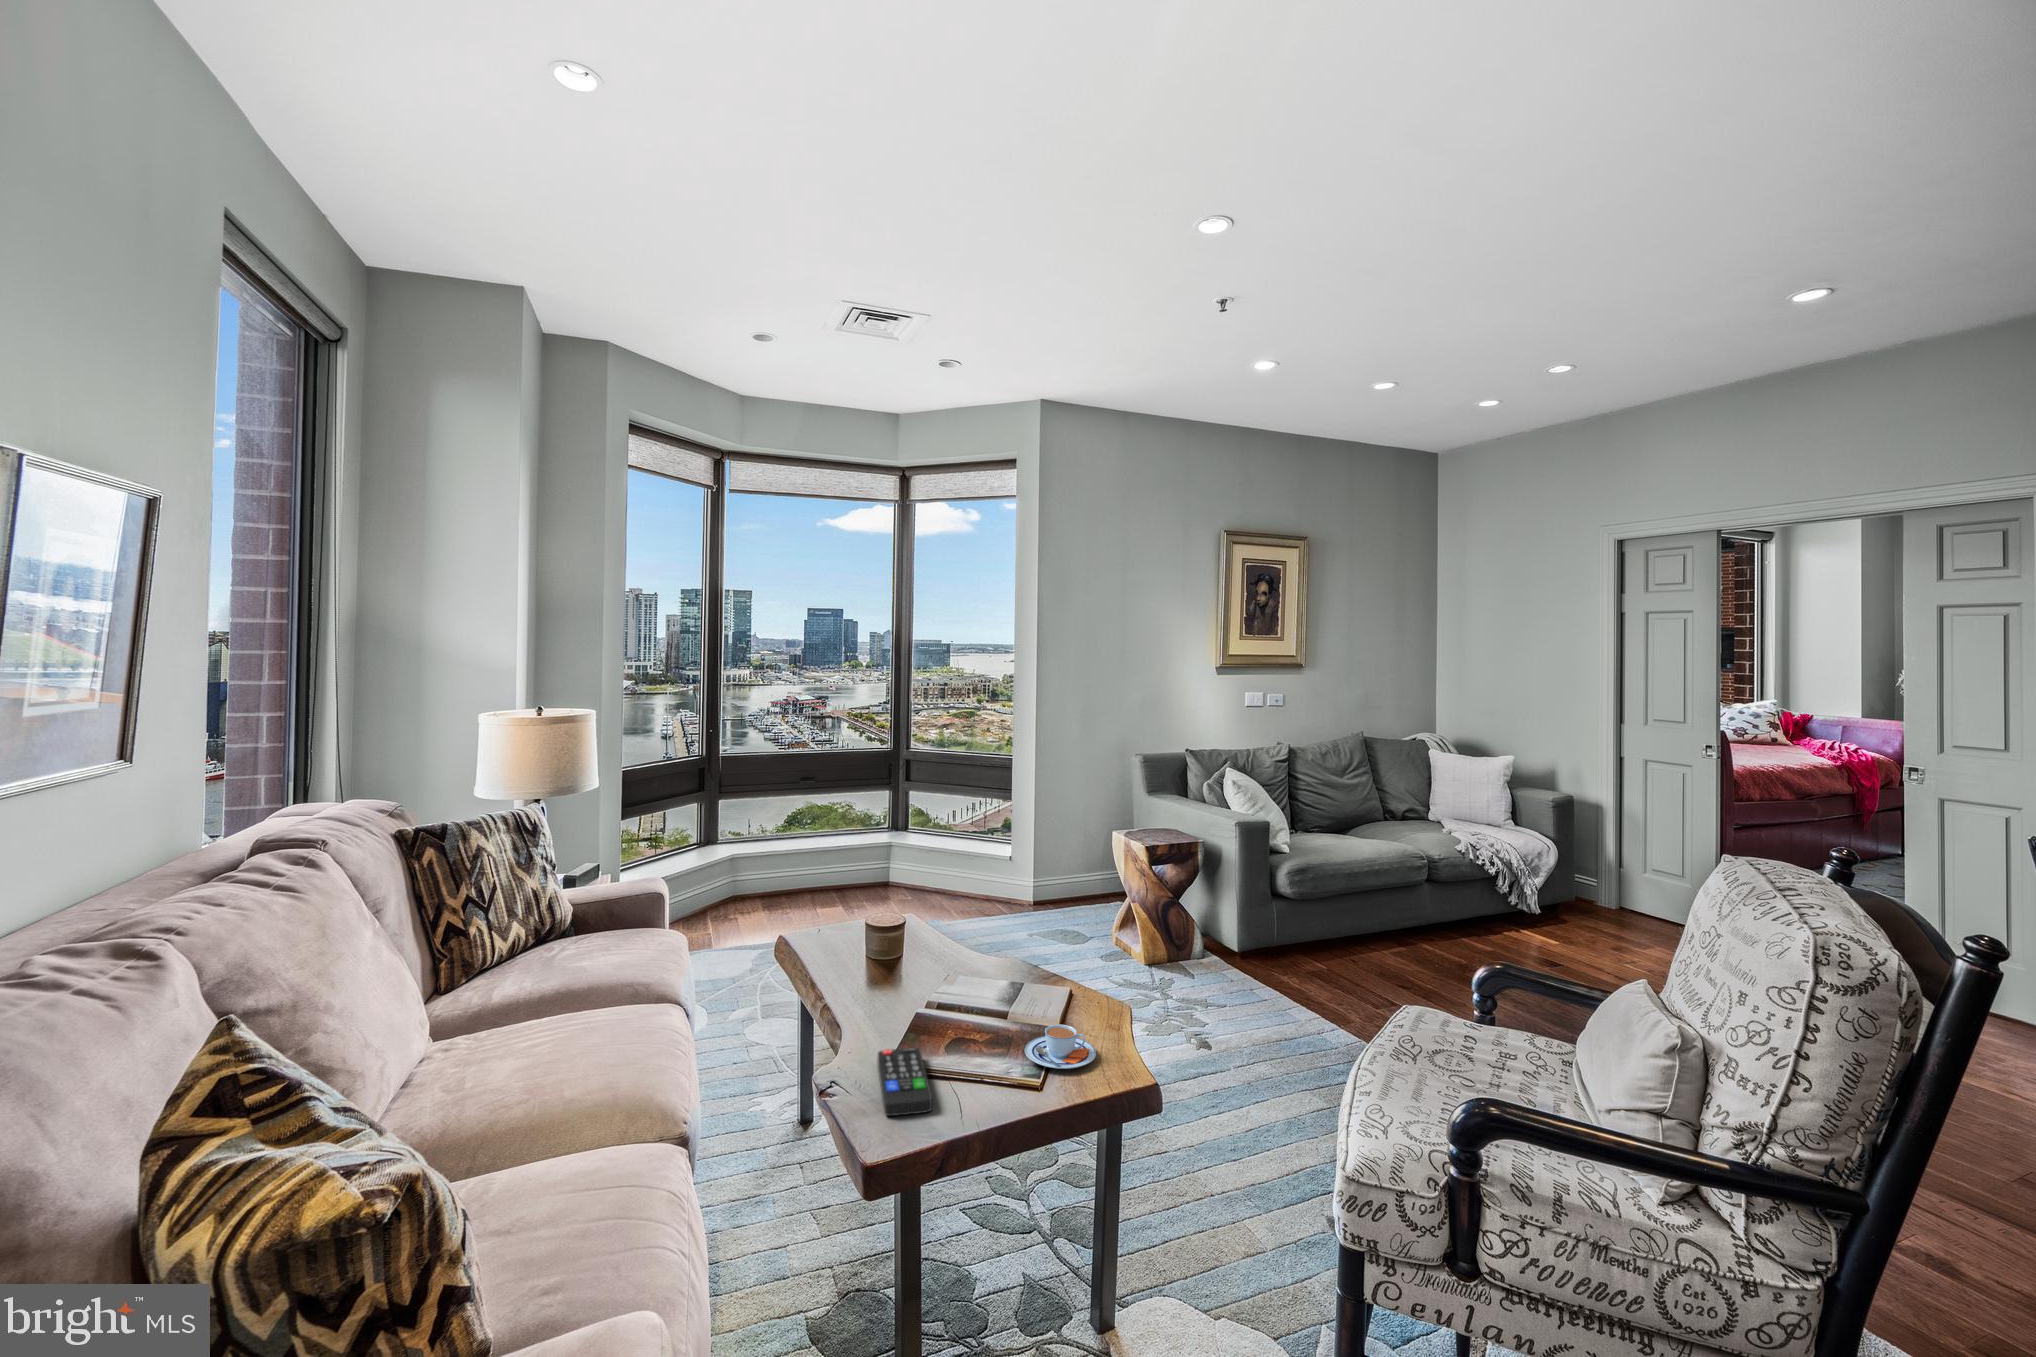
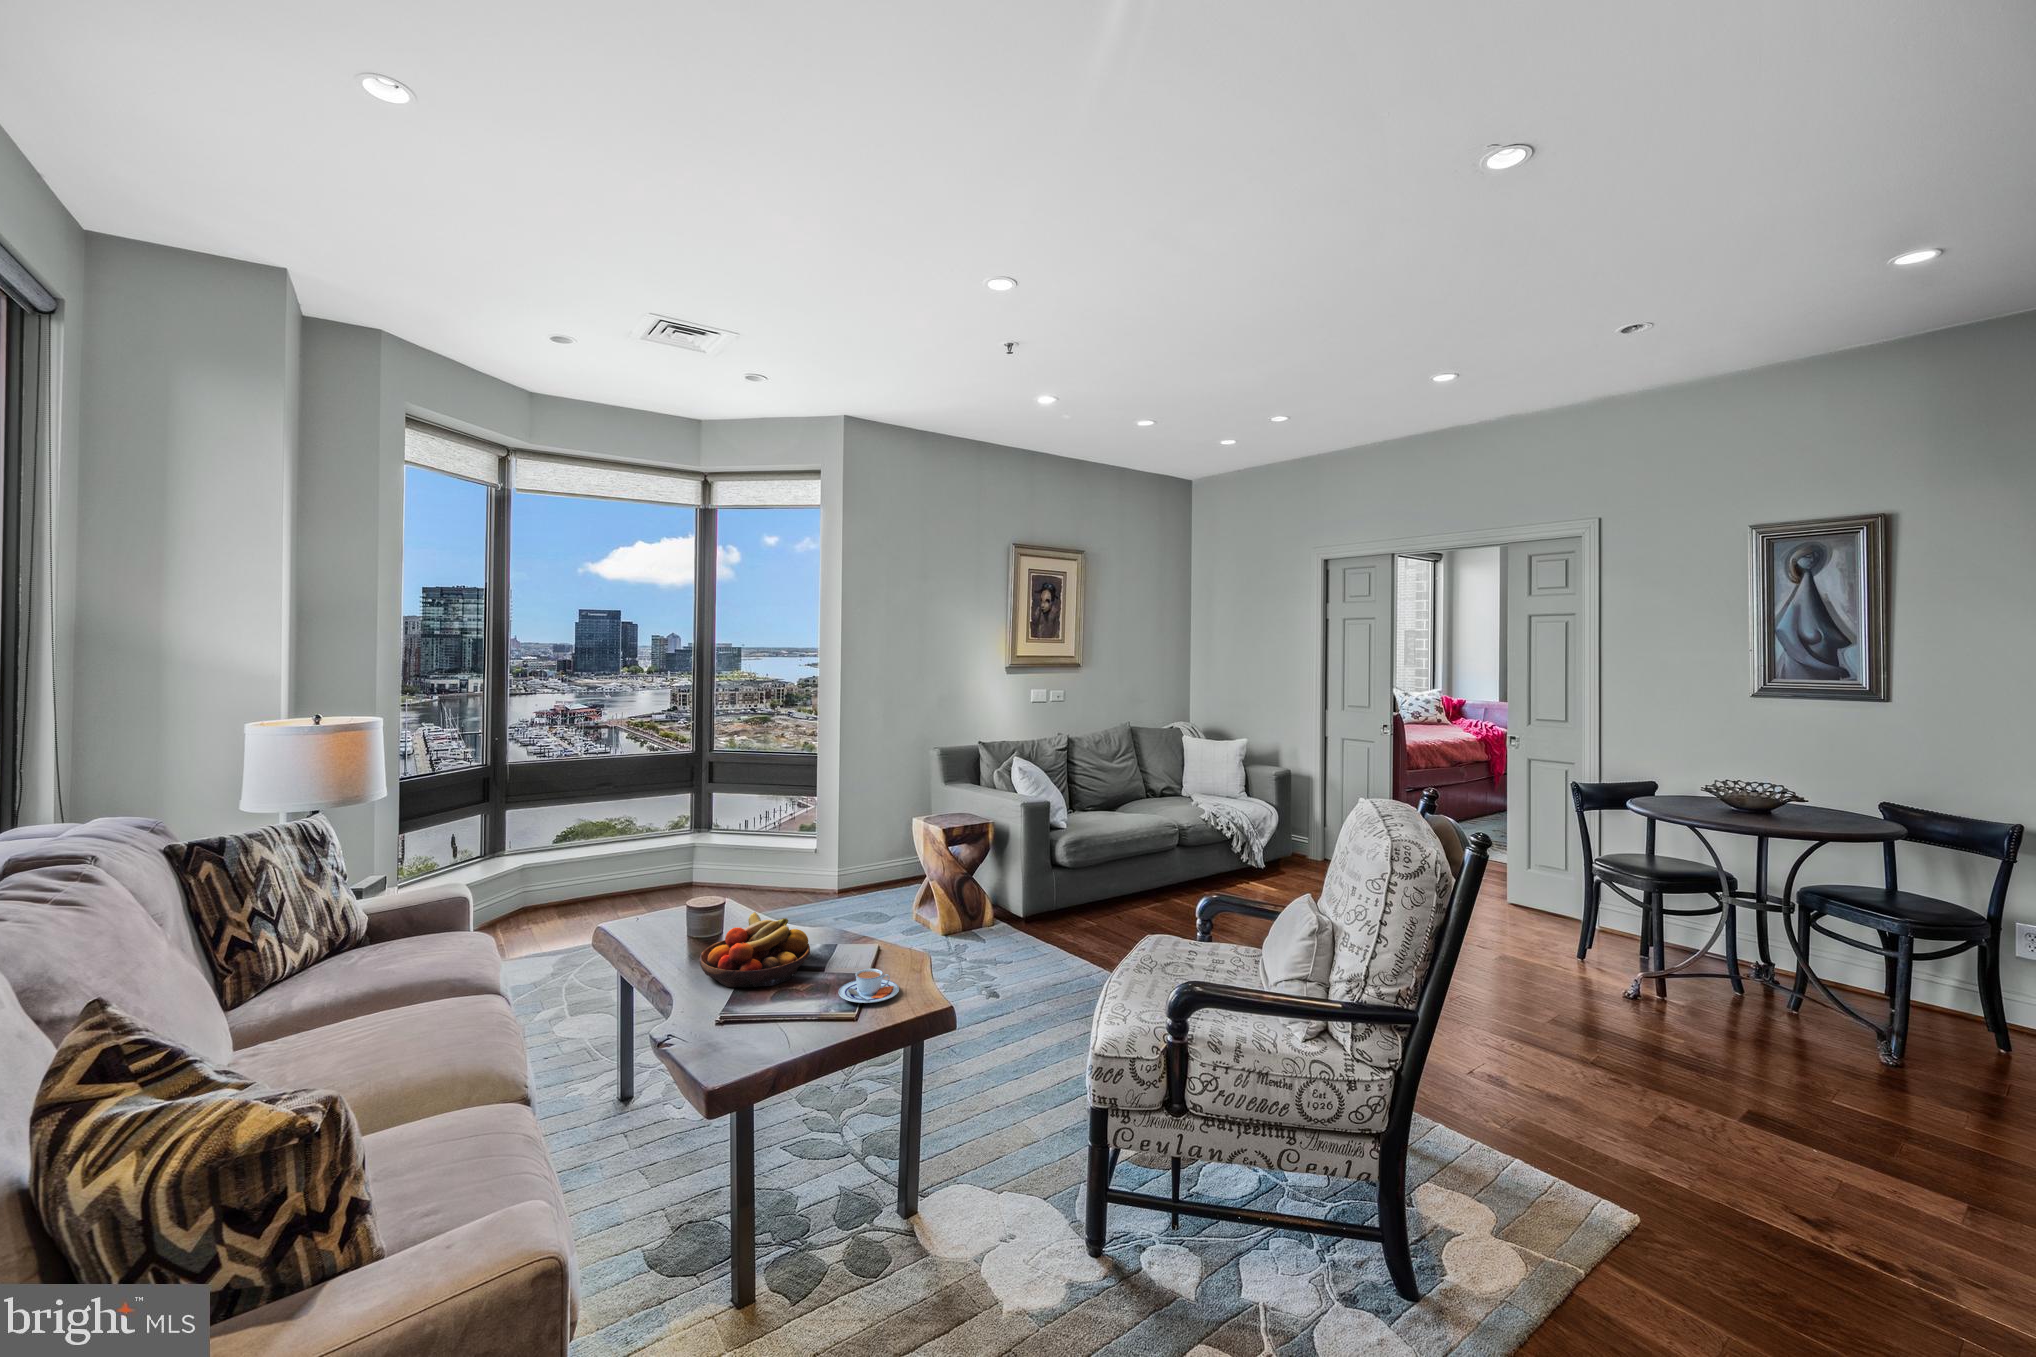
fruit bowl: none [875,939,995,1031] -> present [699,912,810,987]
remote control: present [877,1048,932,1116] -> none [707,1001,761,1054]

